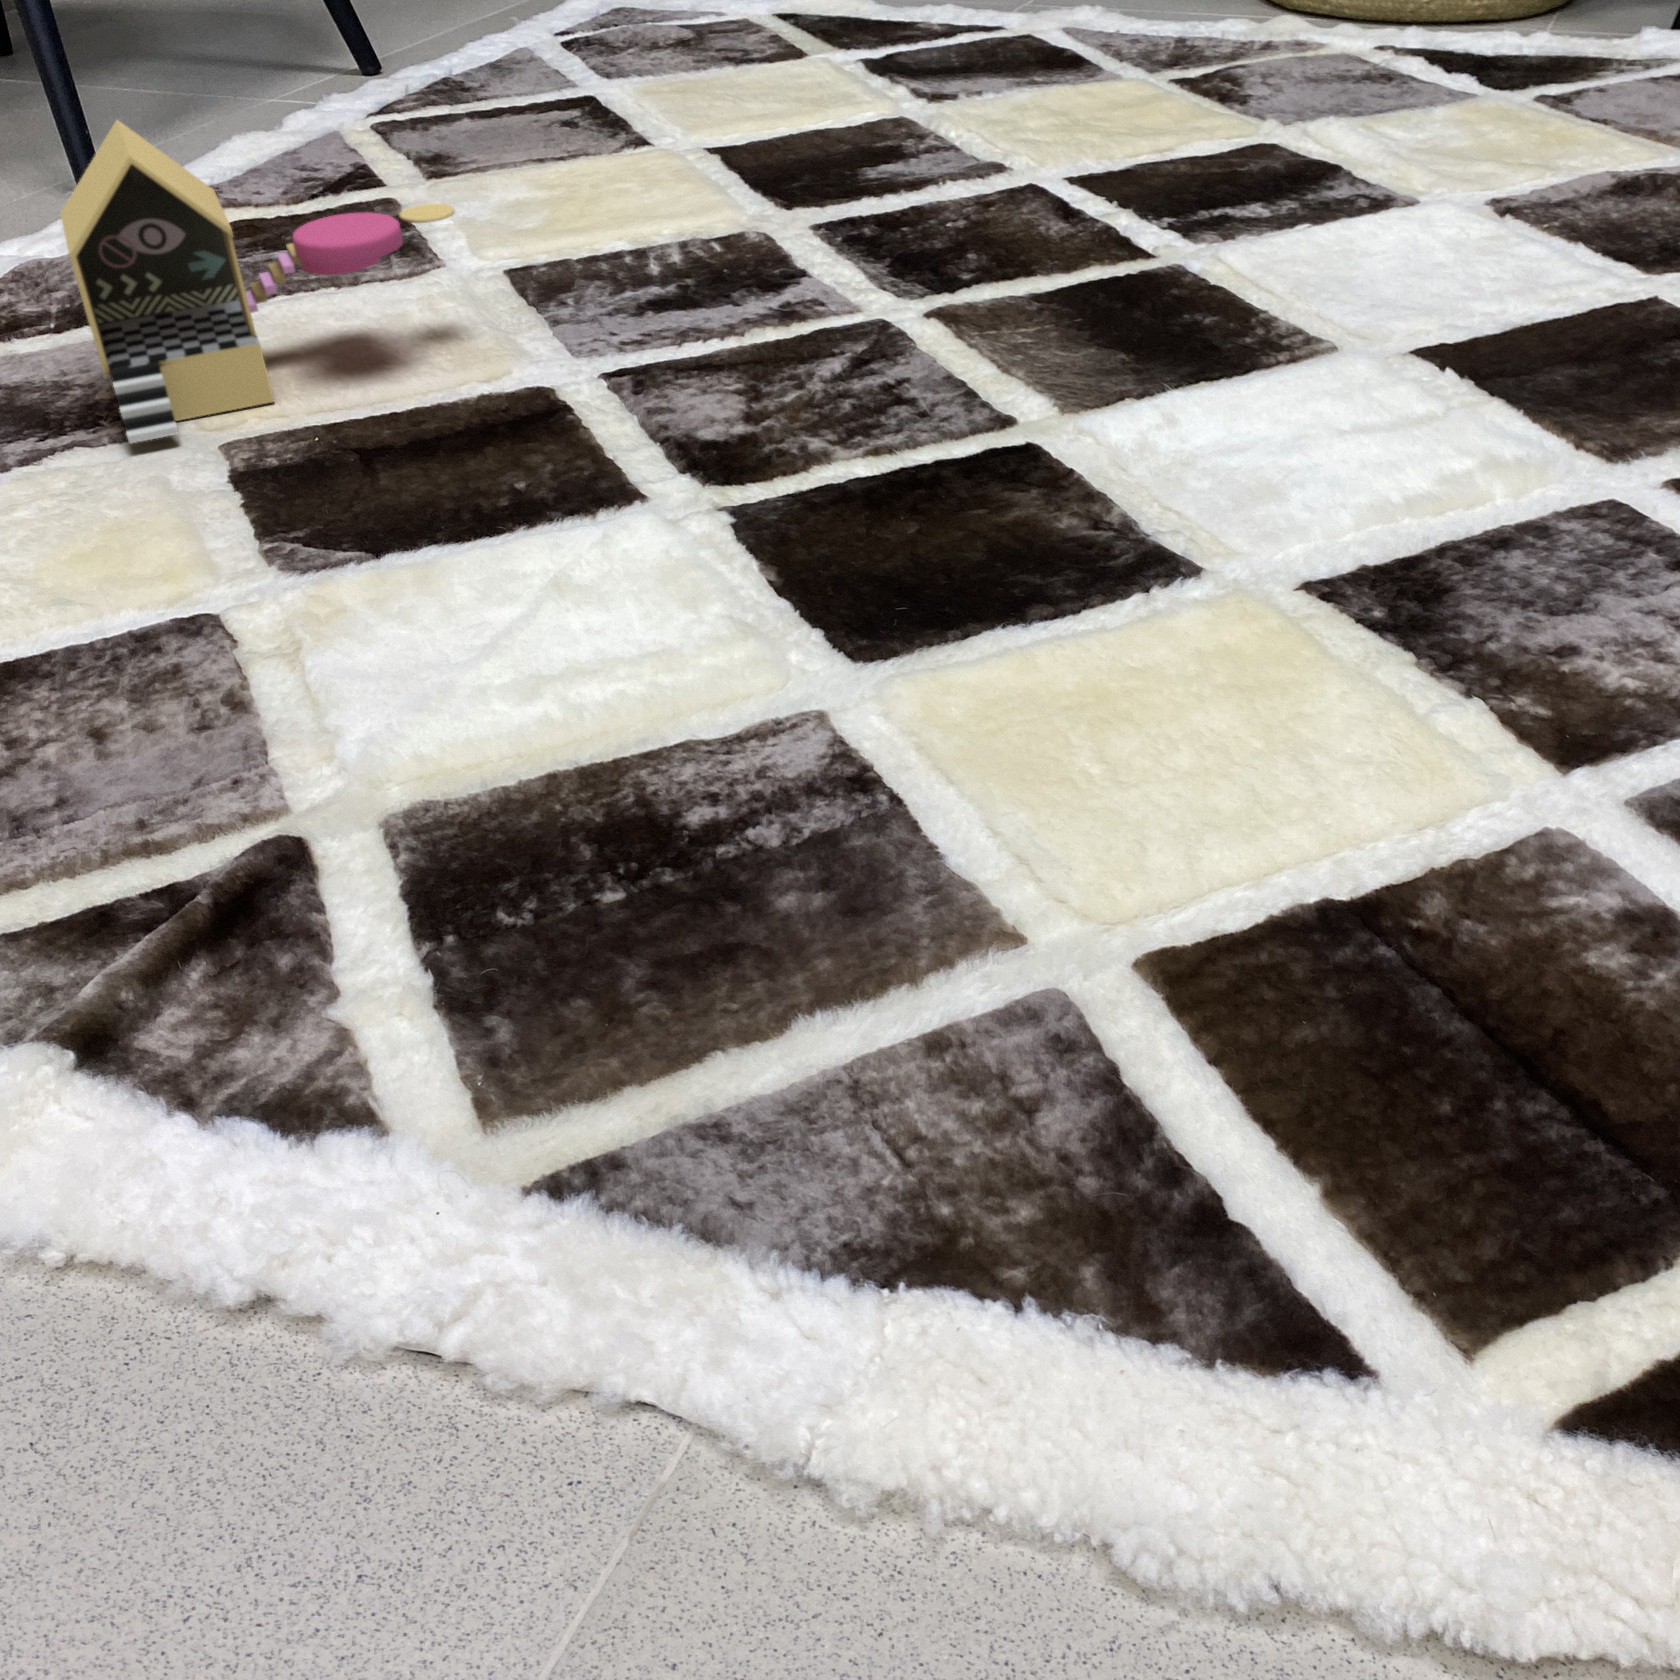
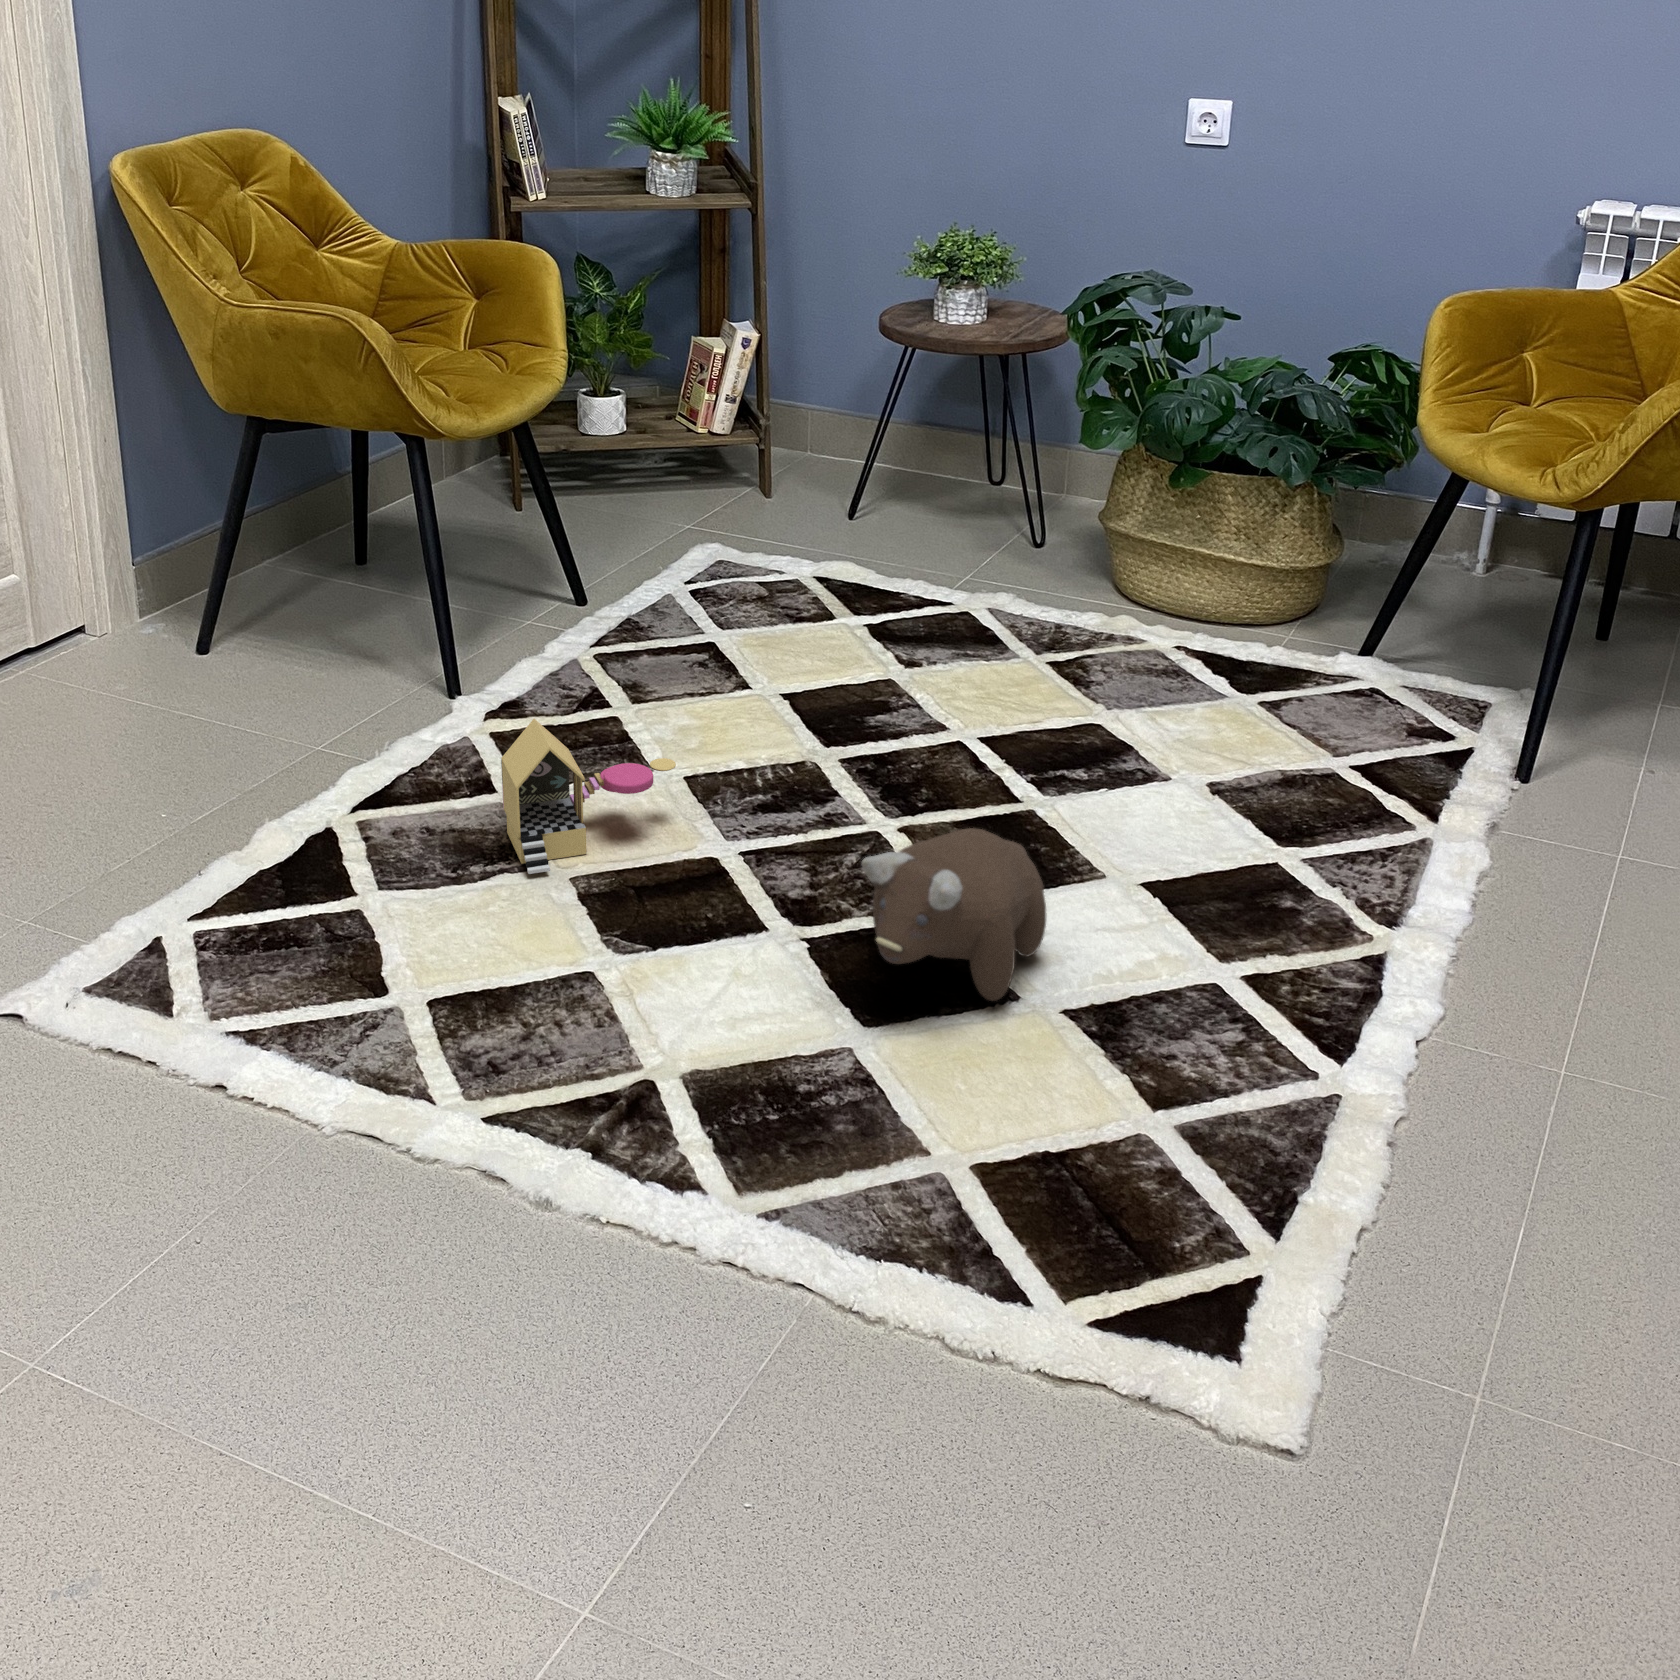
plush toy: none [800,194,1243,579] -> present [862,828,1046,1001]

